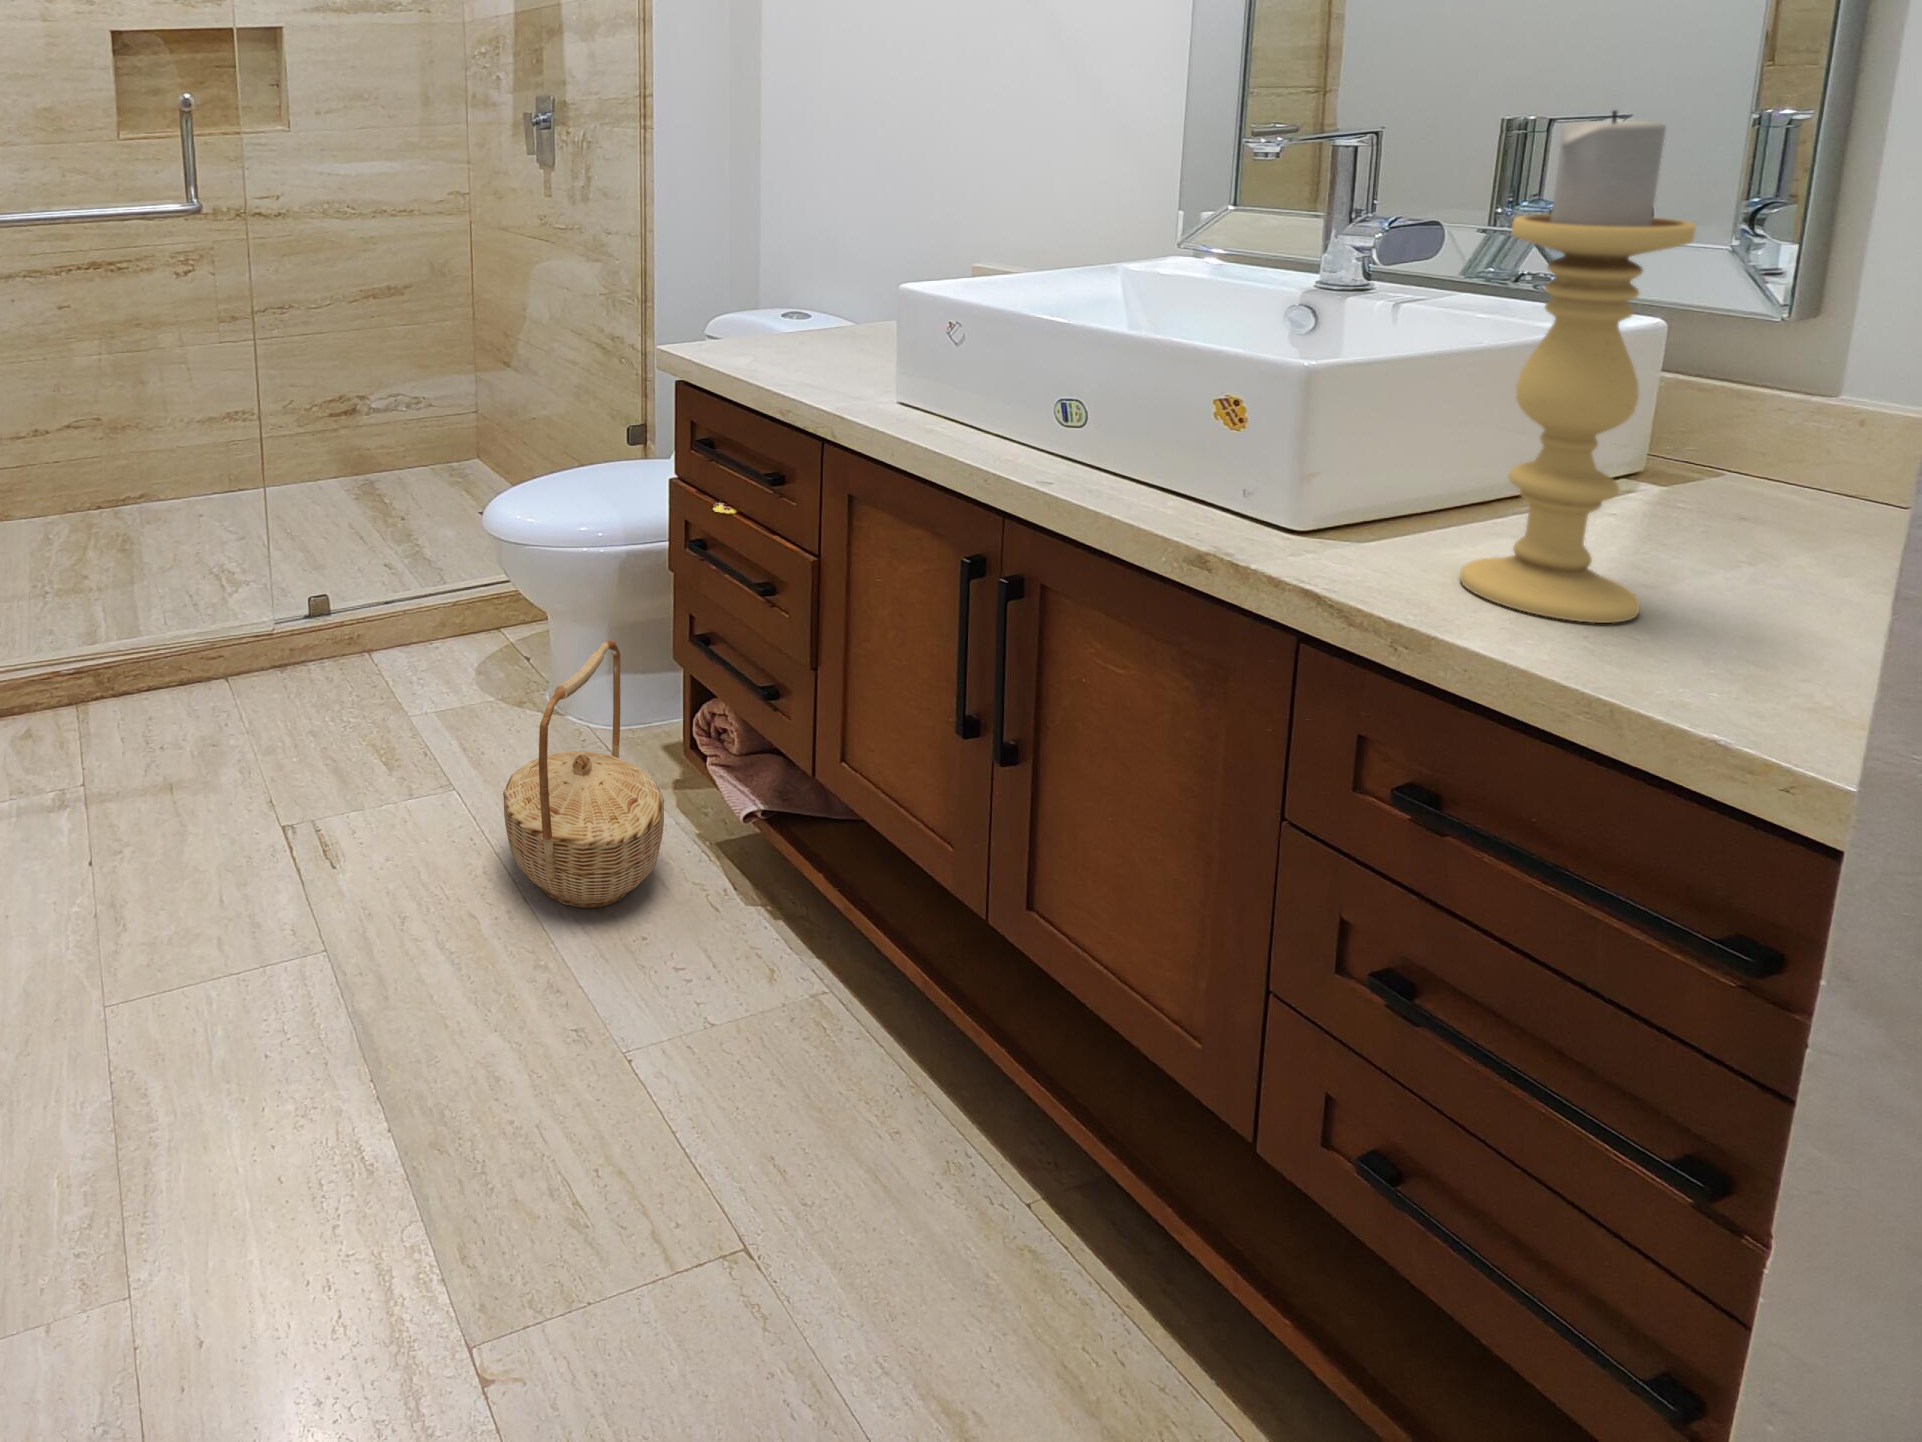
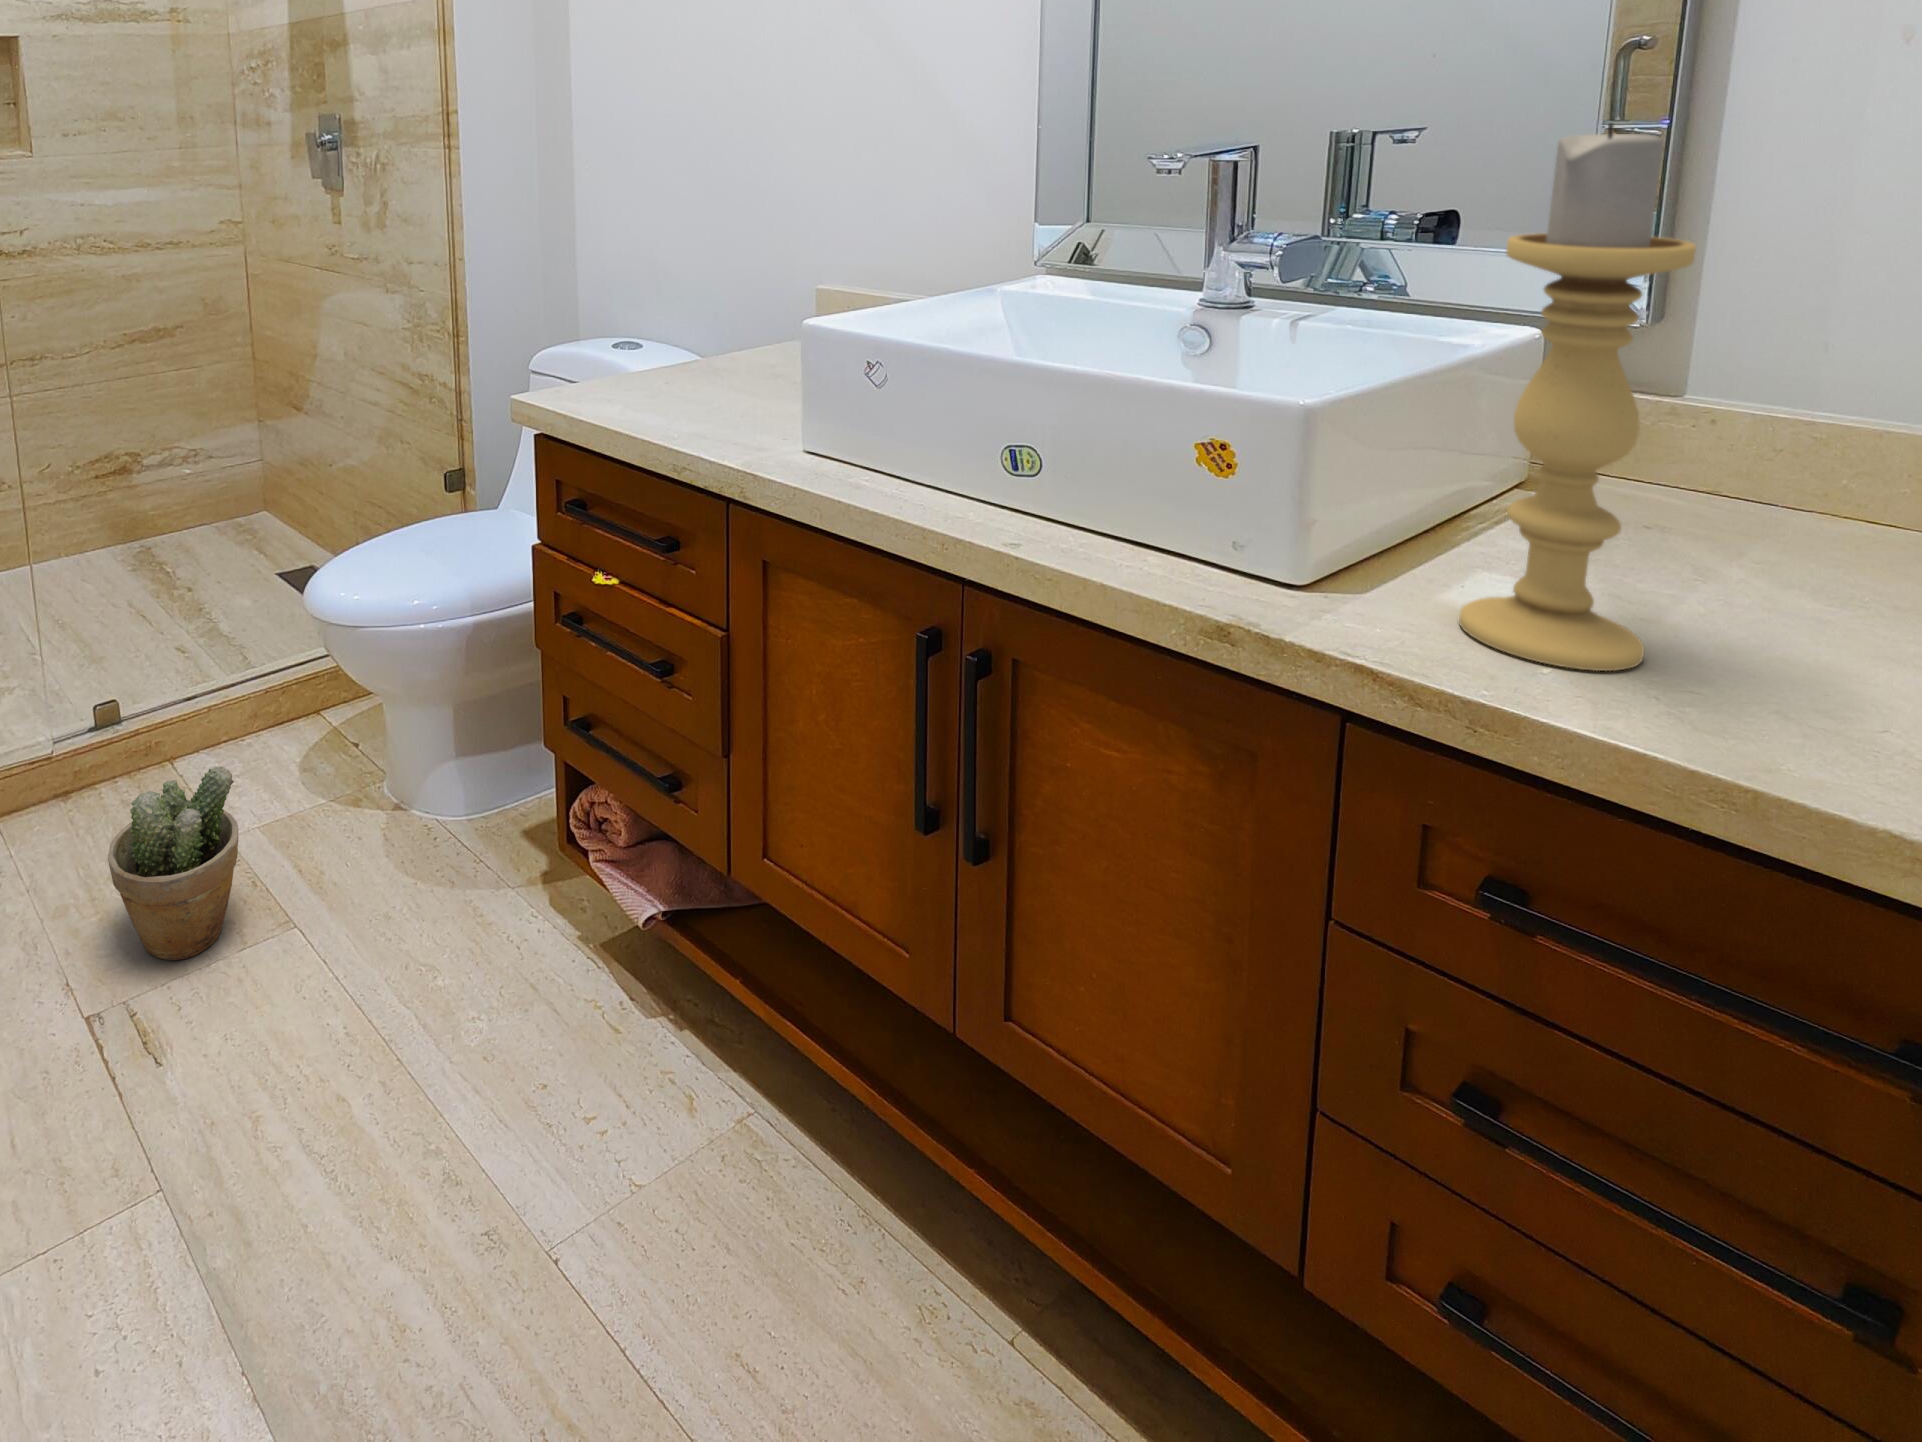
basket: present [503,640,664,908] -> none [365,735,551,1060]
potted plant: none [306,642,409,795] -> present [108,766,239,960]

